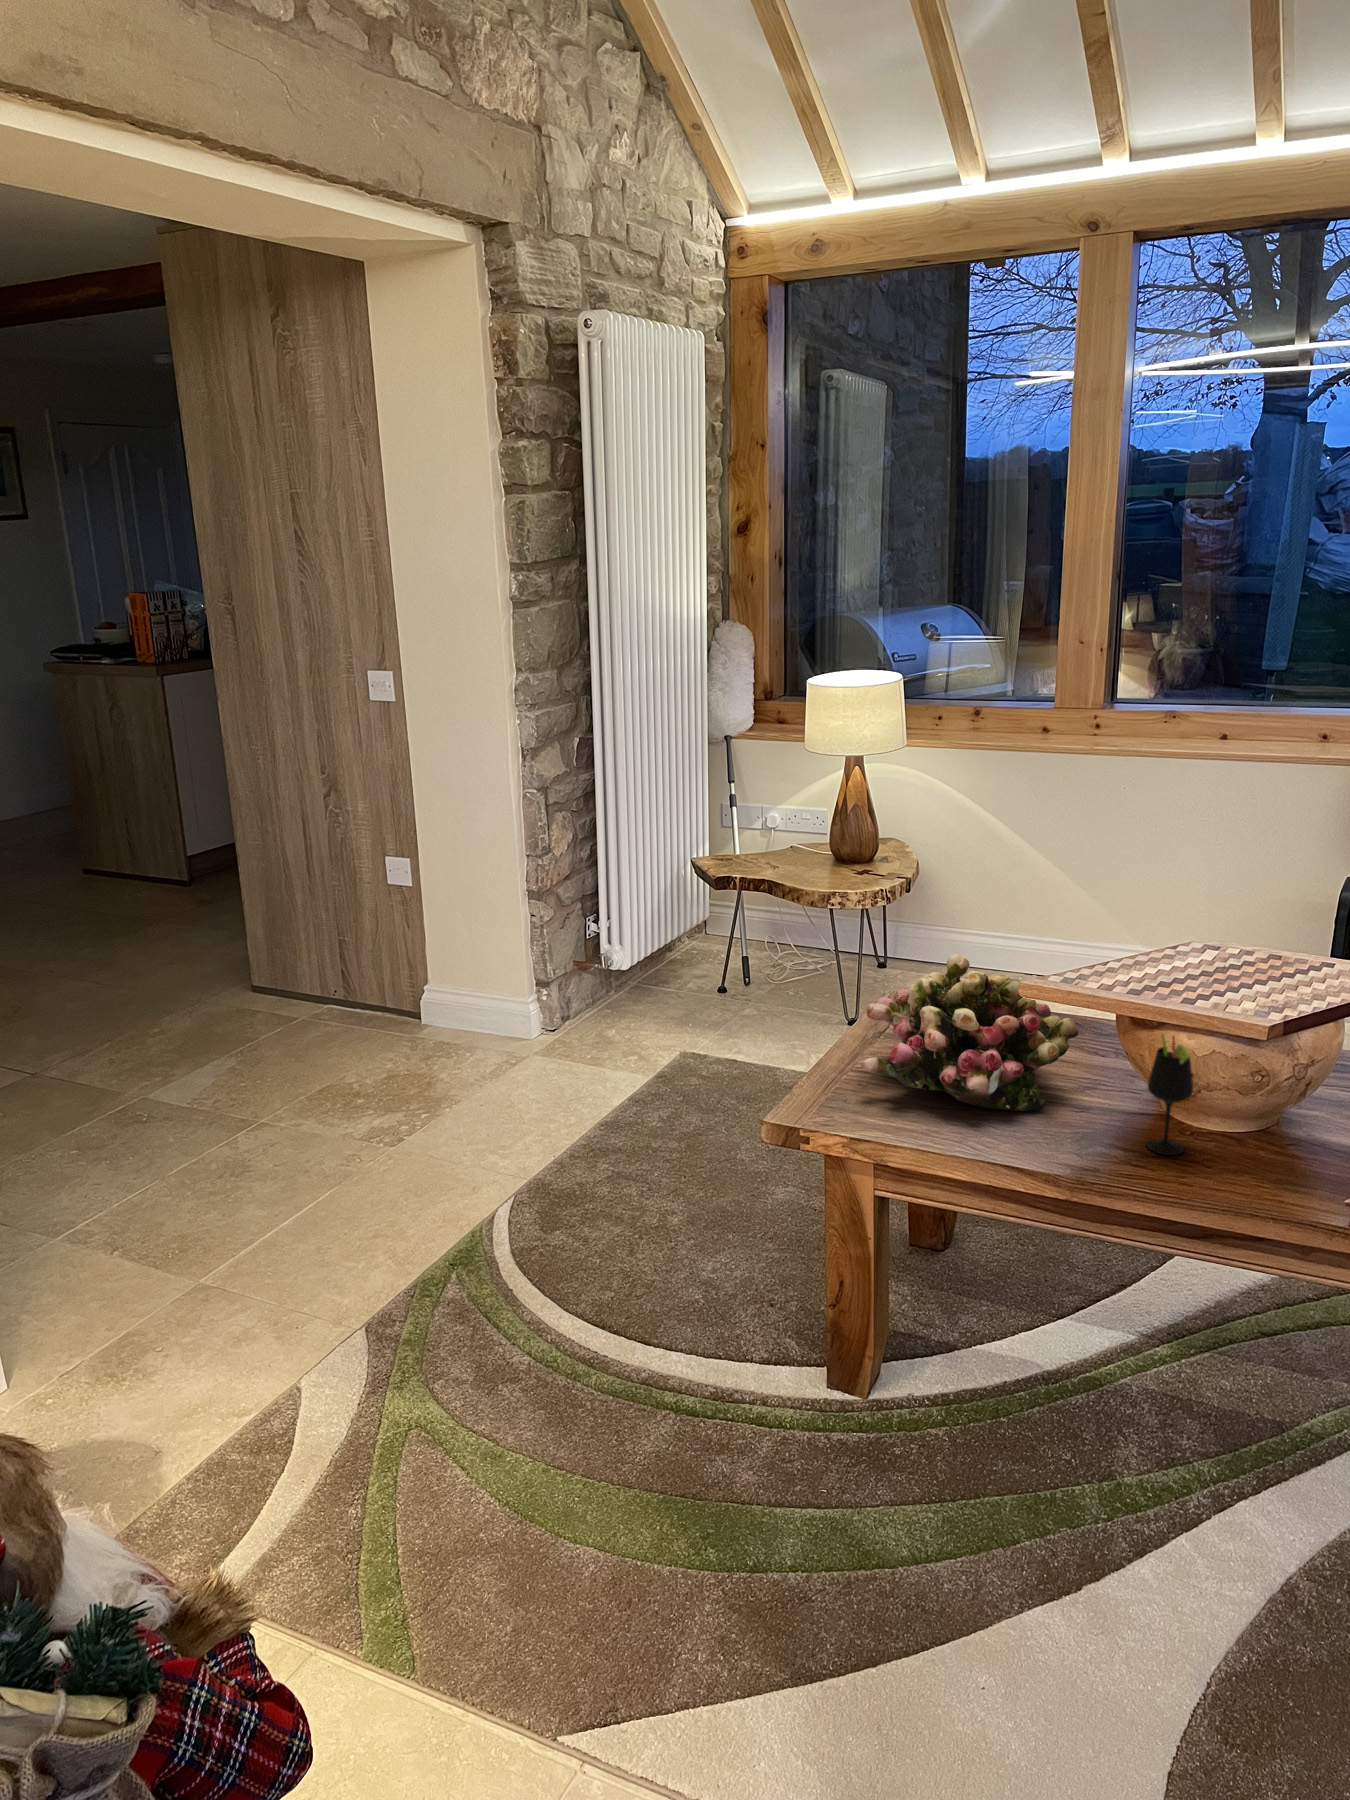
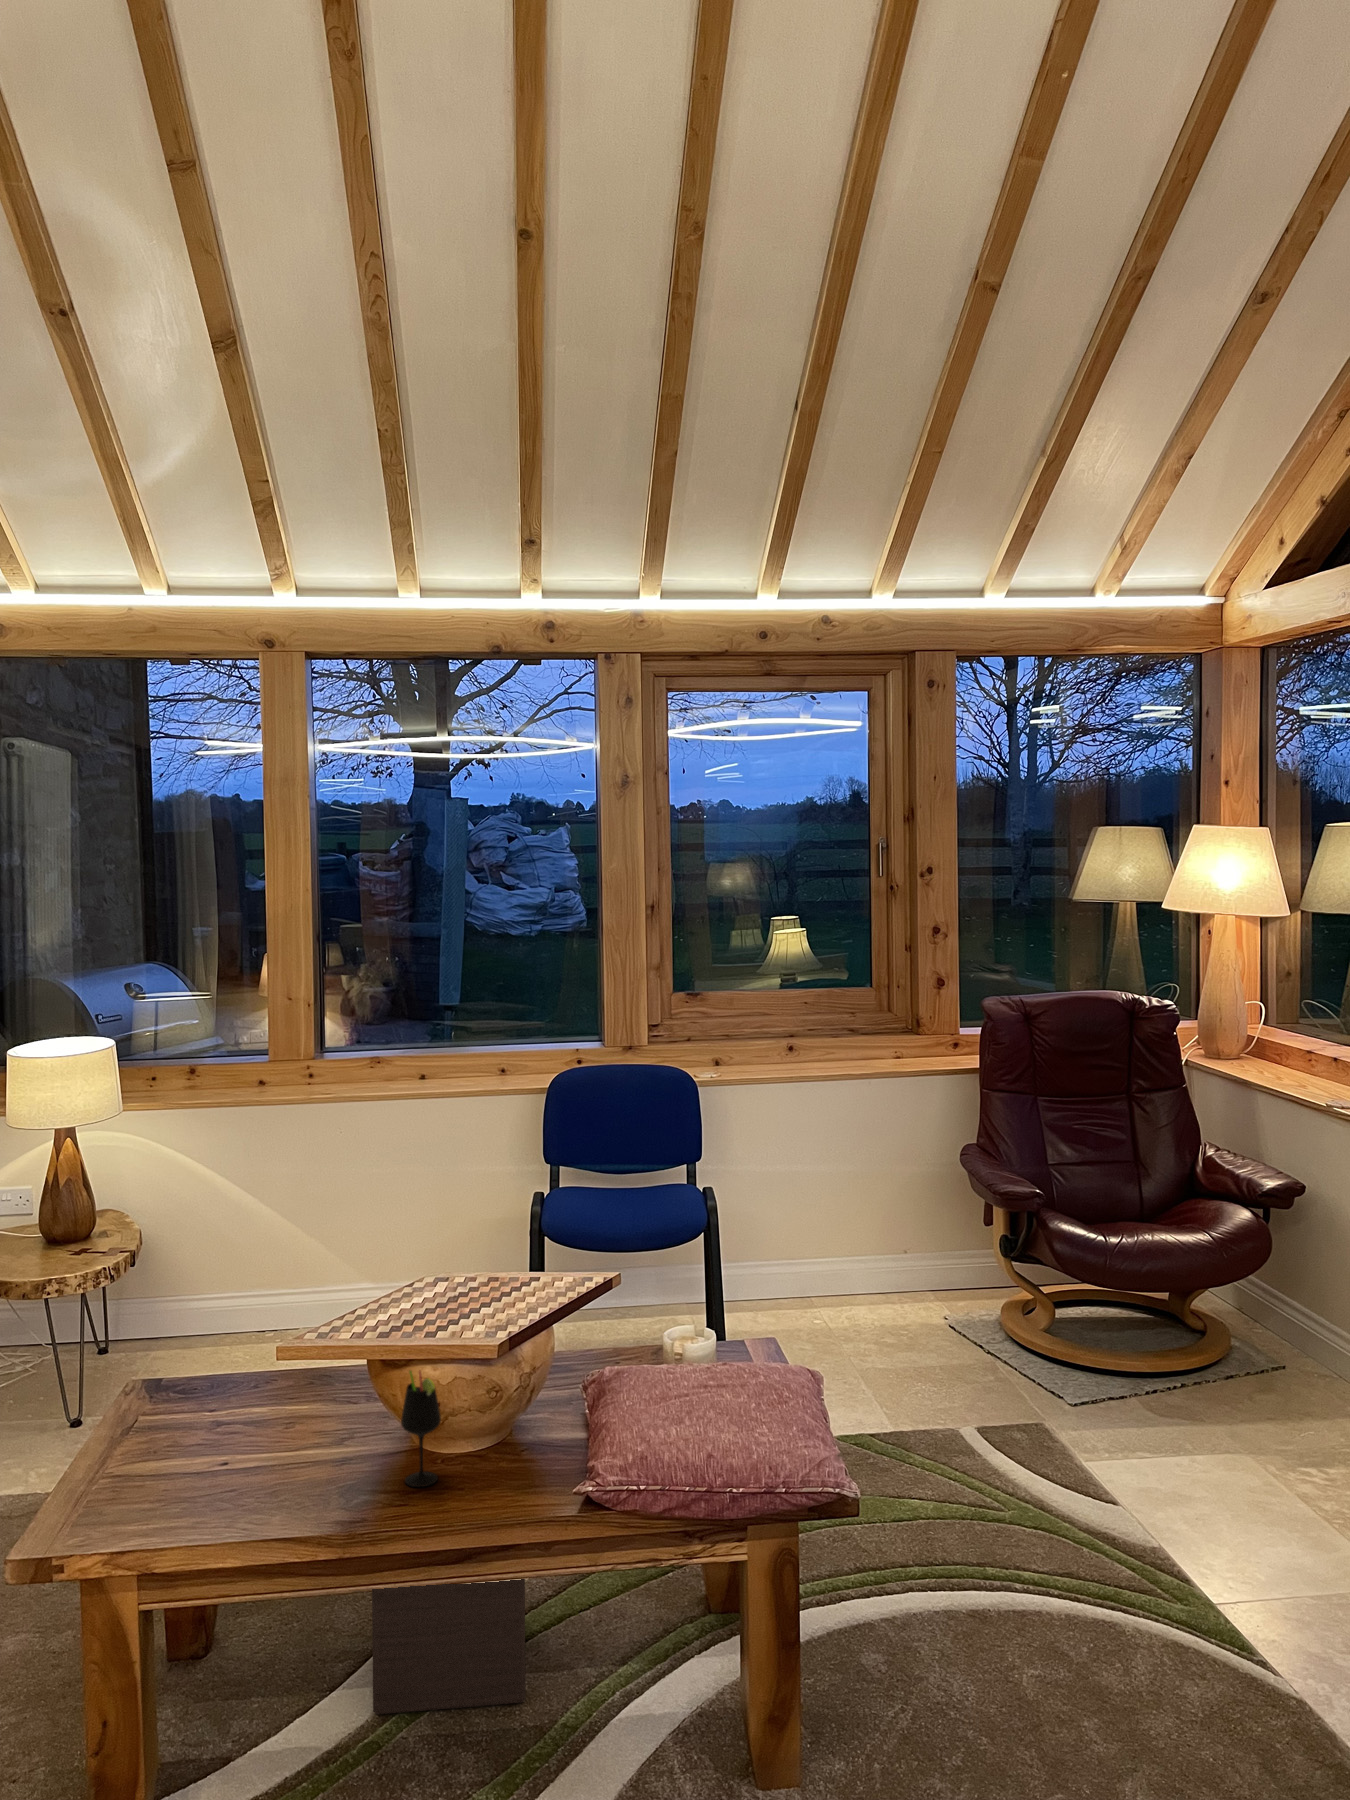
flower arrangement: present [861,954,1078,1111] -> none [114,1327,332,1481]
footstool: none [1096,1147,1283,1392] -> present [372,1579,525,1715]

